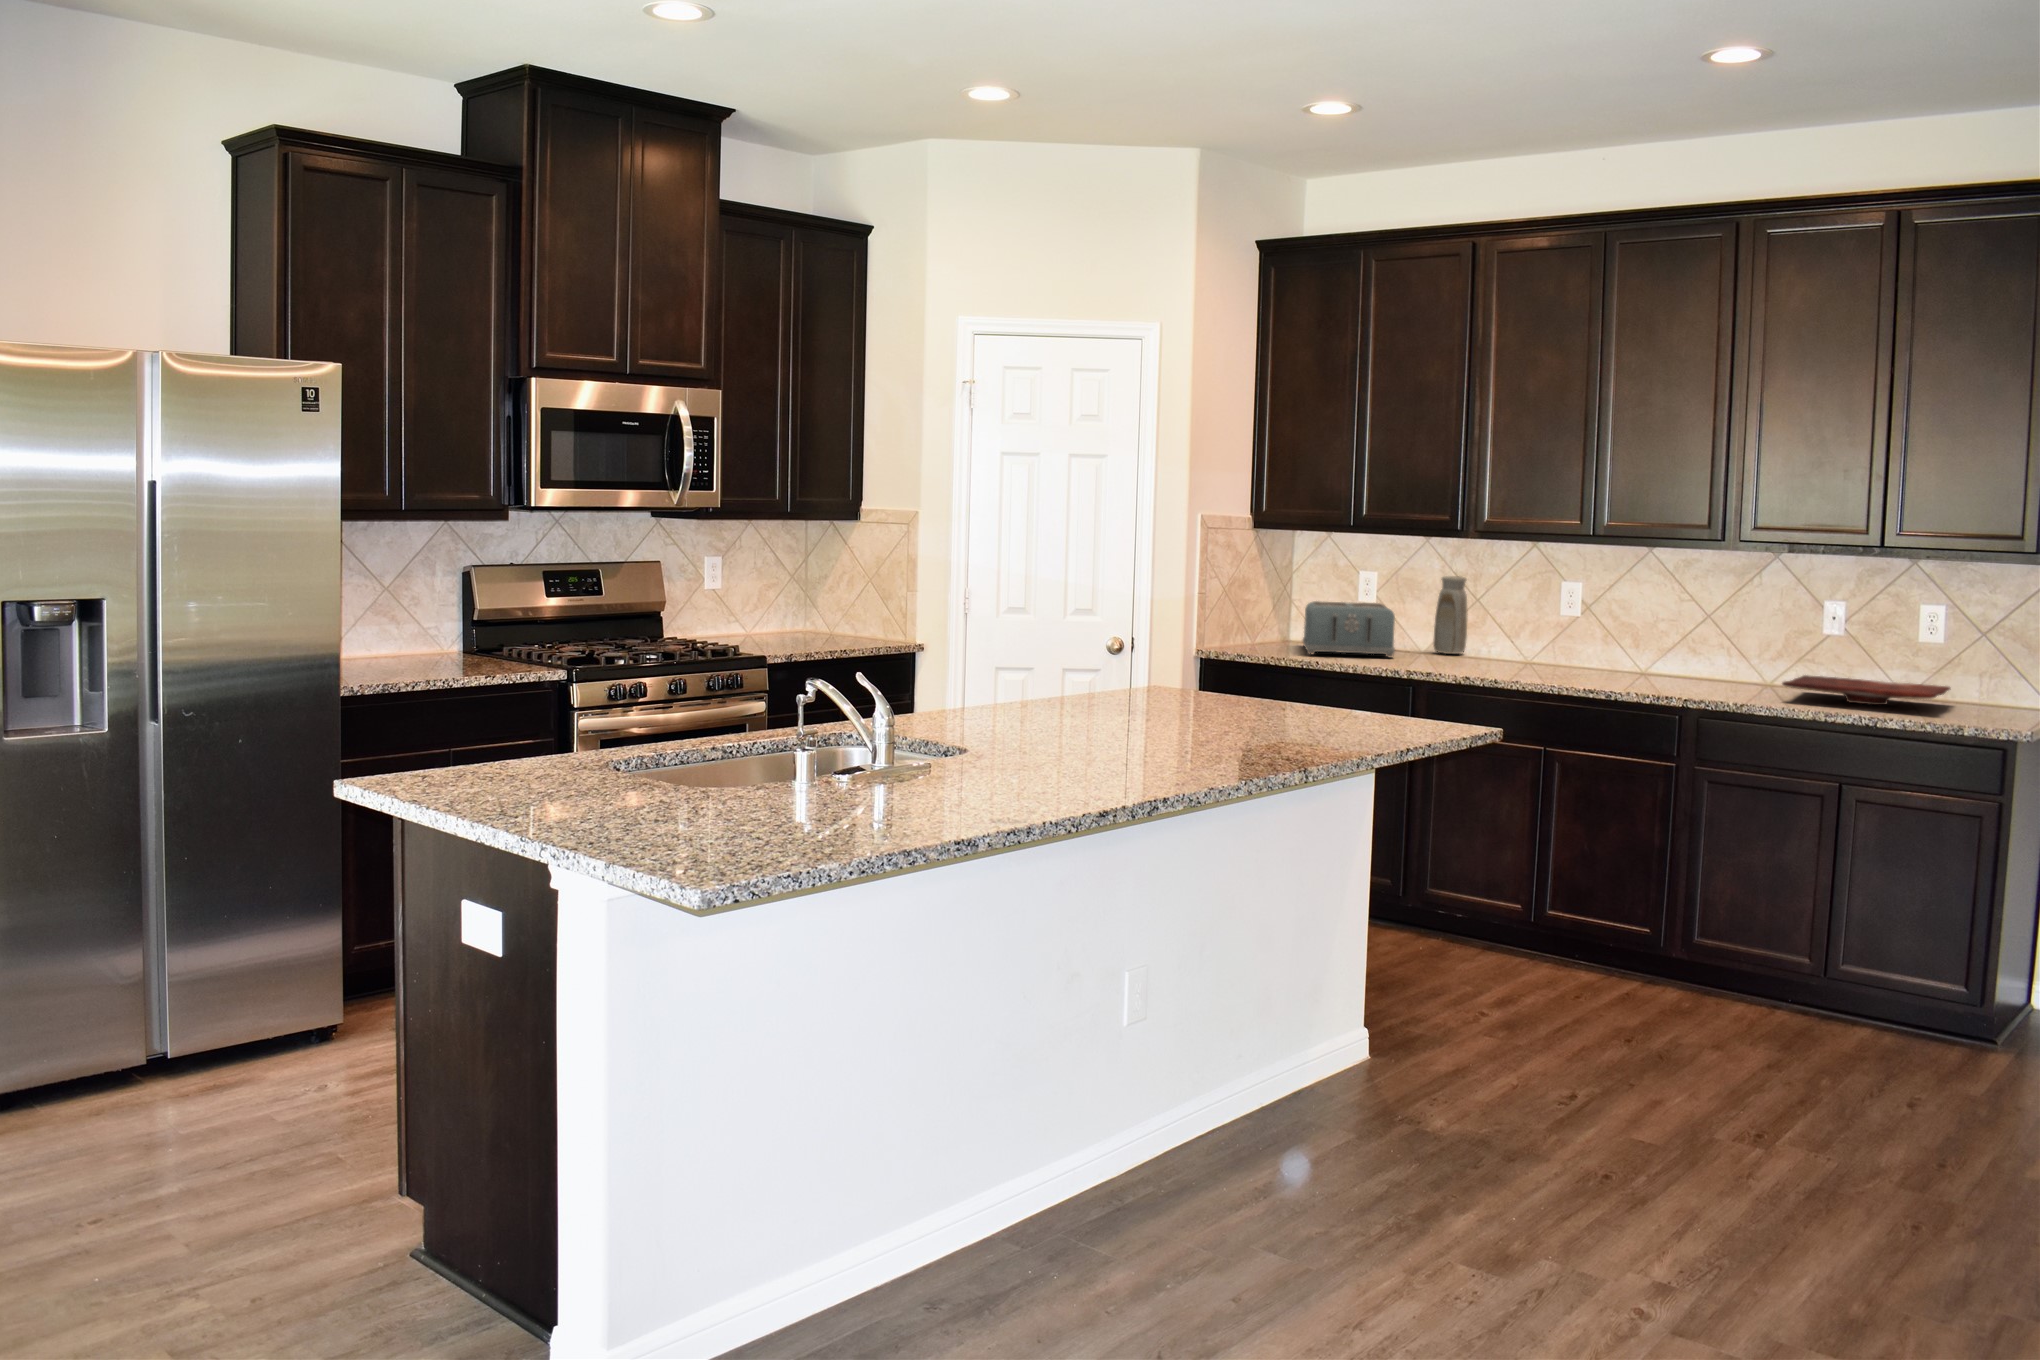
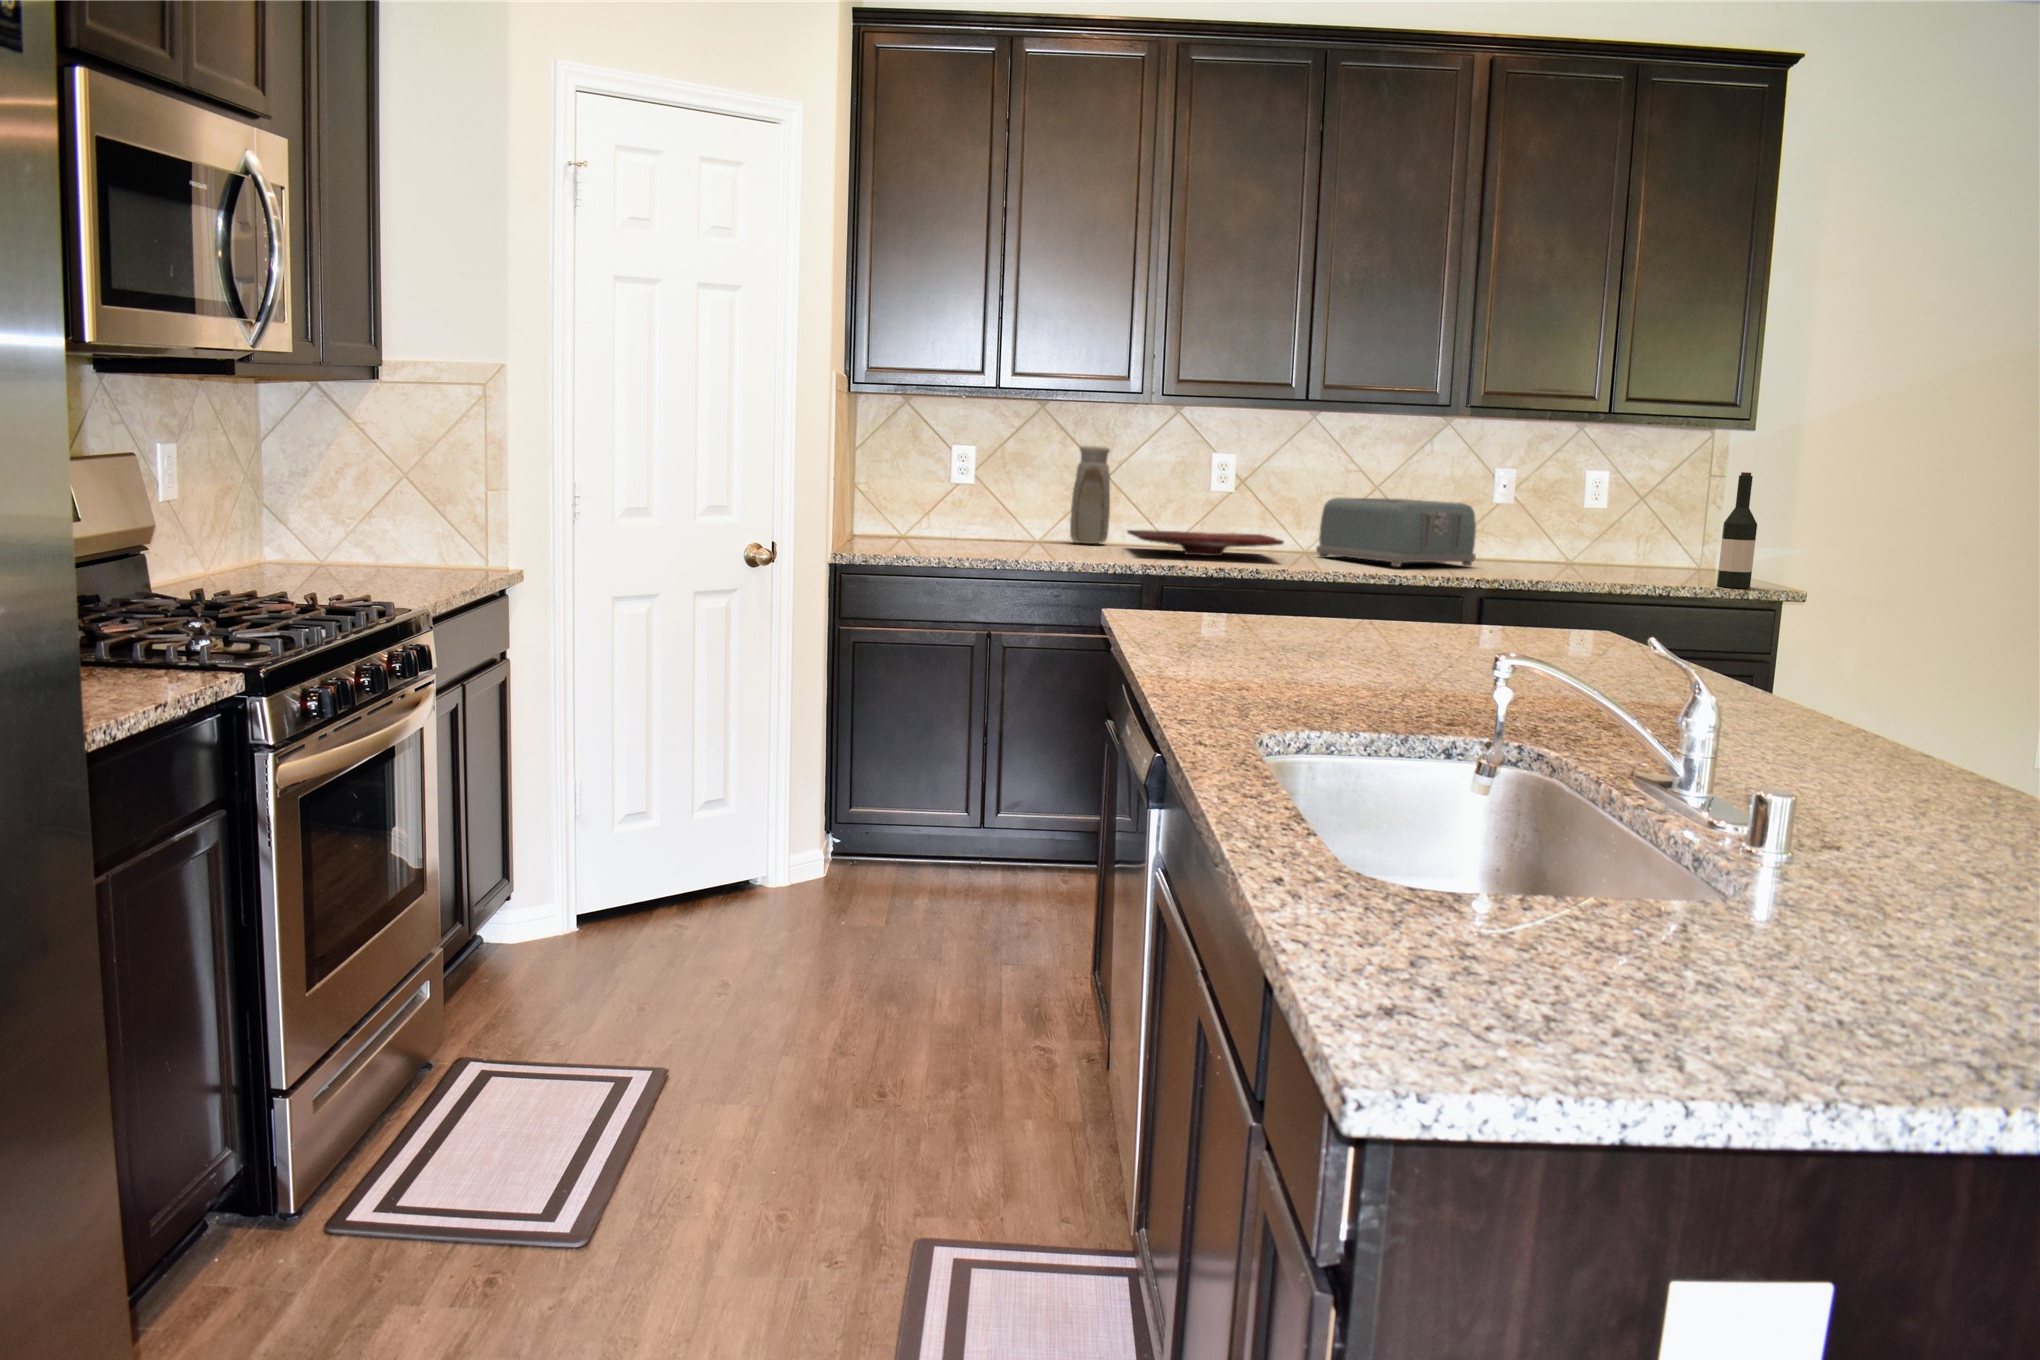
toaster: present [1303,601,1395,658] -> present [1316,498,1476,567]
wine bottle: none [1957,613,1998,725] -> present [1717,472,1757,588]
cutting board: present [1782,675,1950,705] -> present [1127,530,1284,556]

